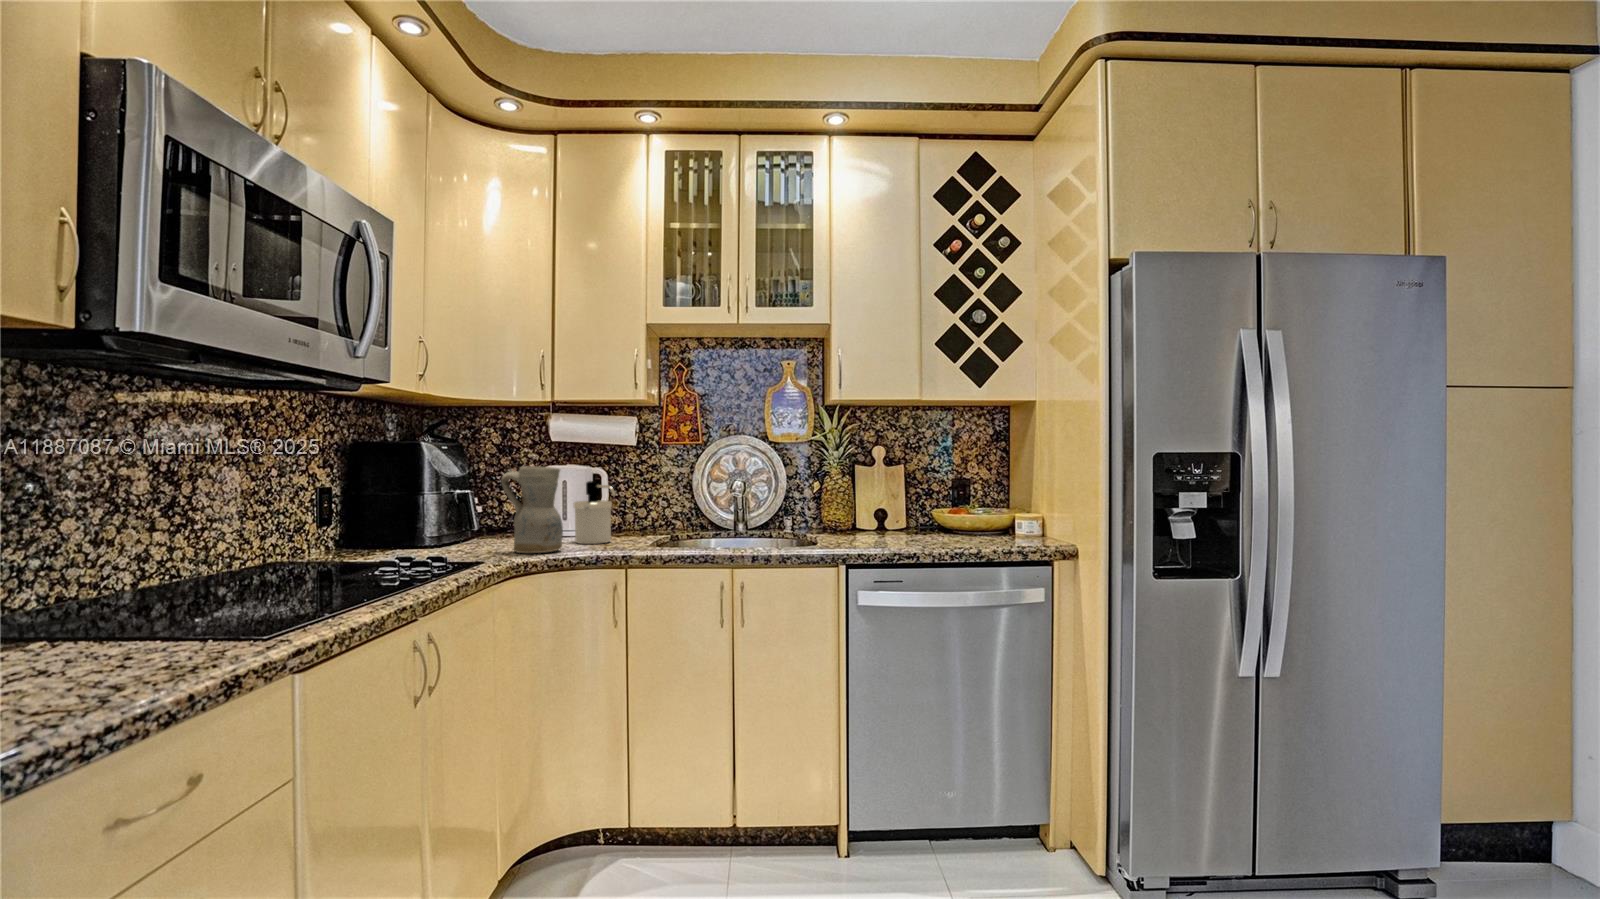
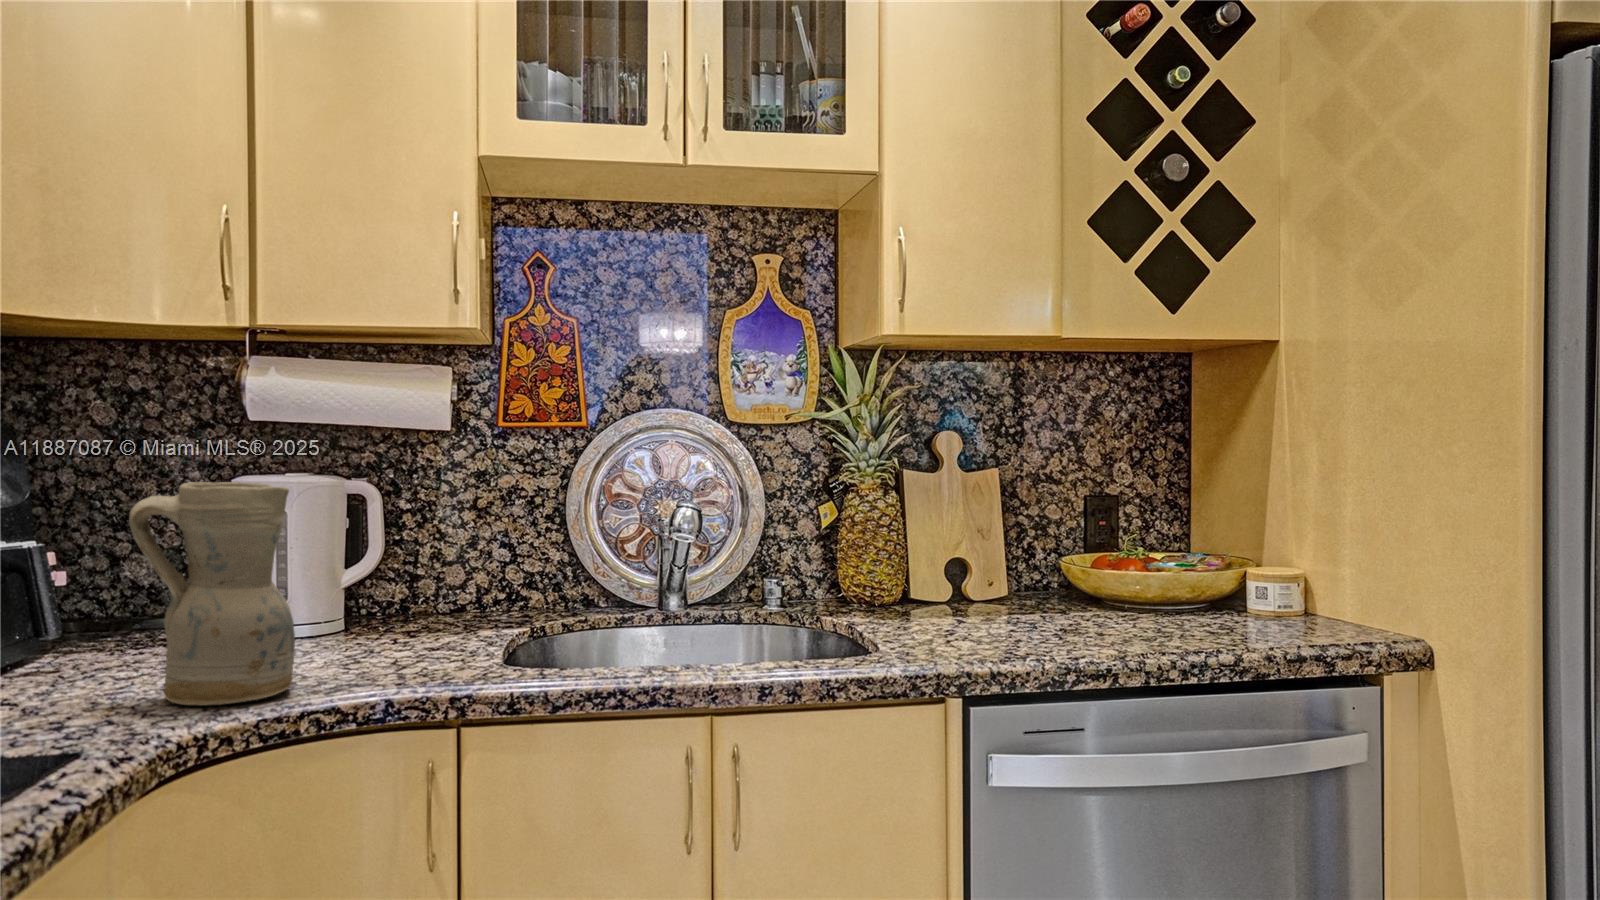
soap dispenser: present [574,481,616,544] -> none [310,512,419,661]

